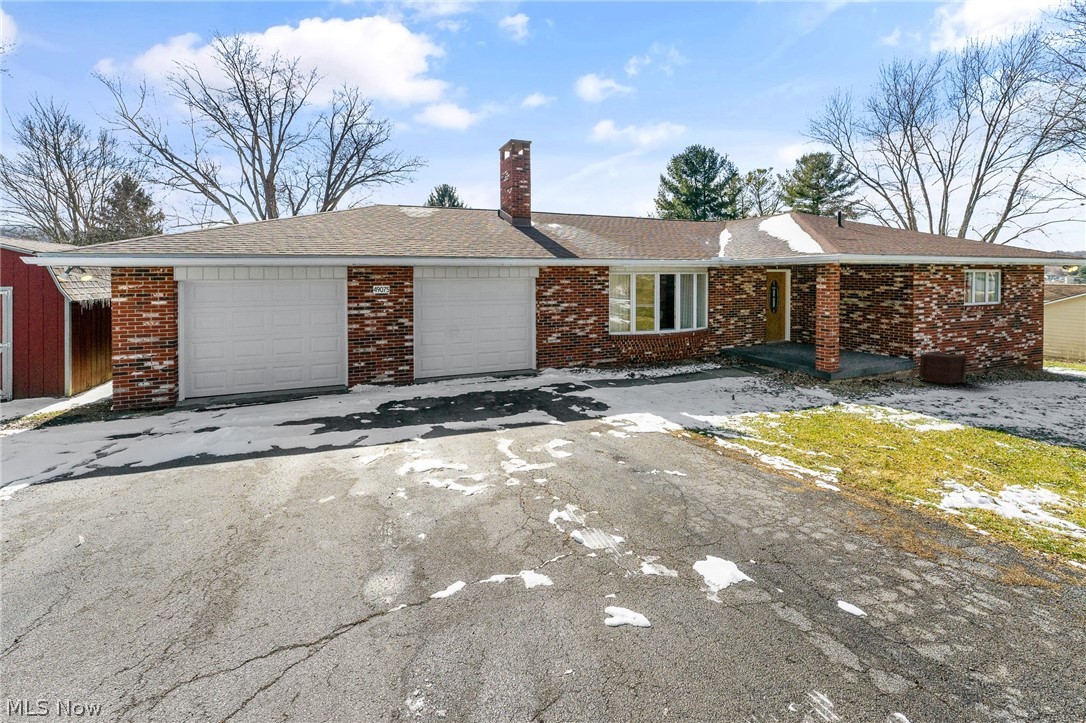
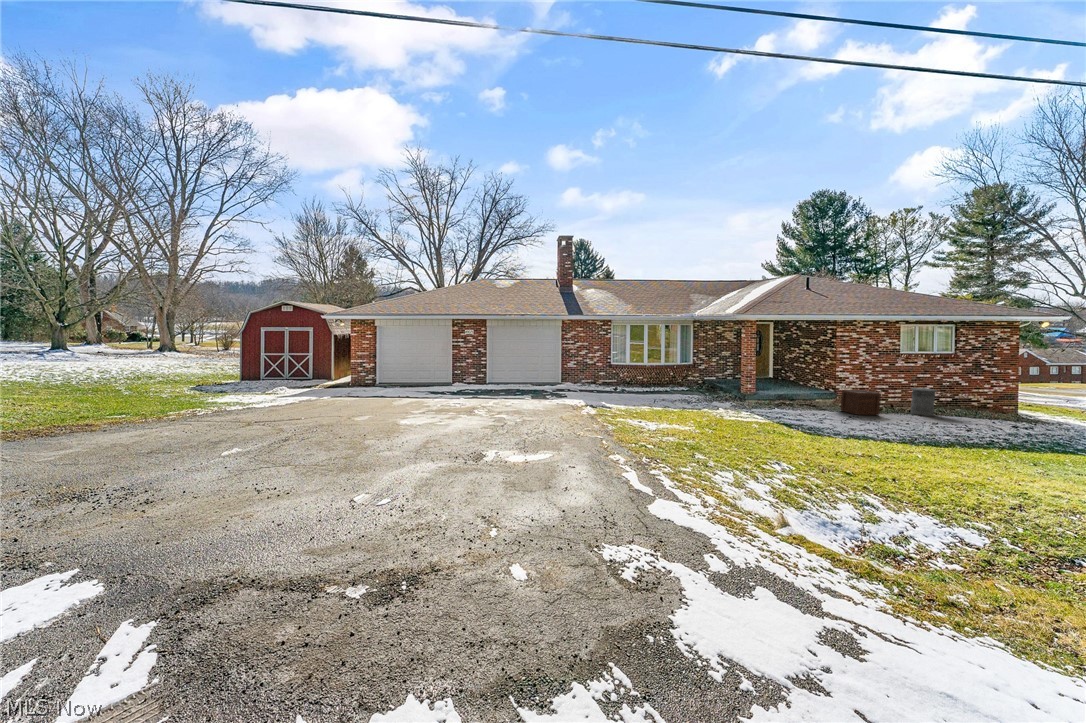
trash can: none [973,345,1005,378] -> present [911,388,937,416]

